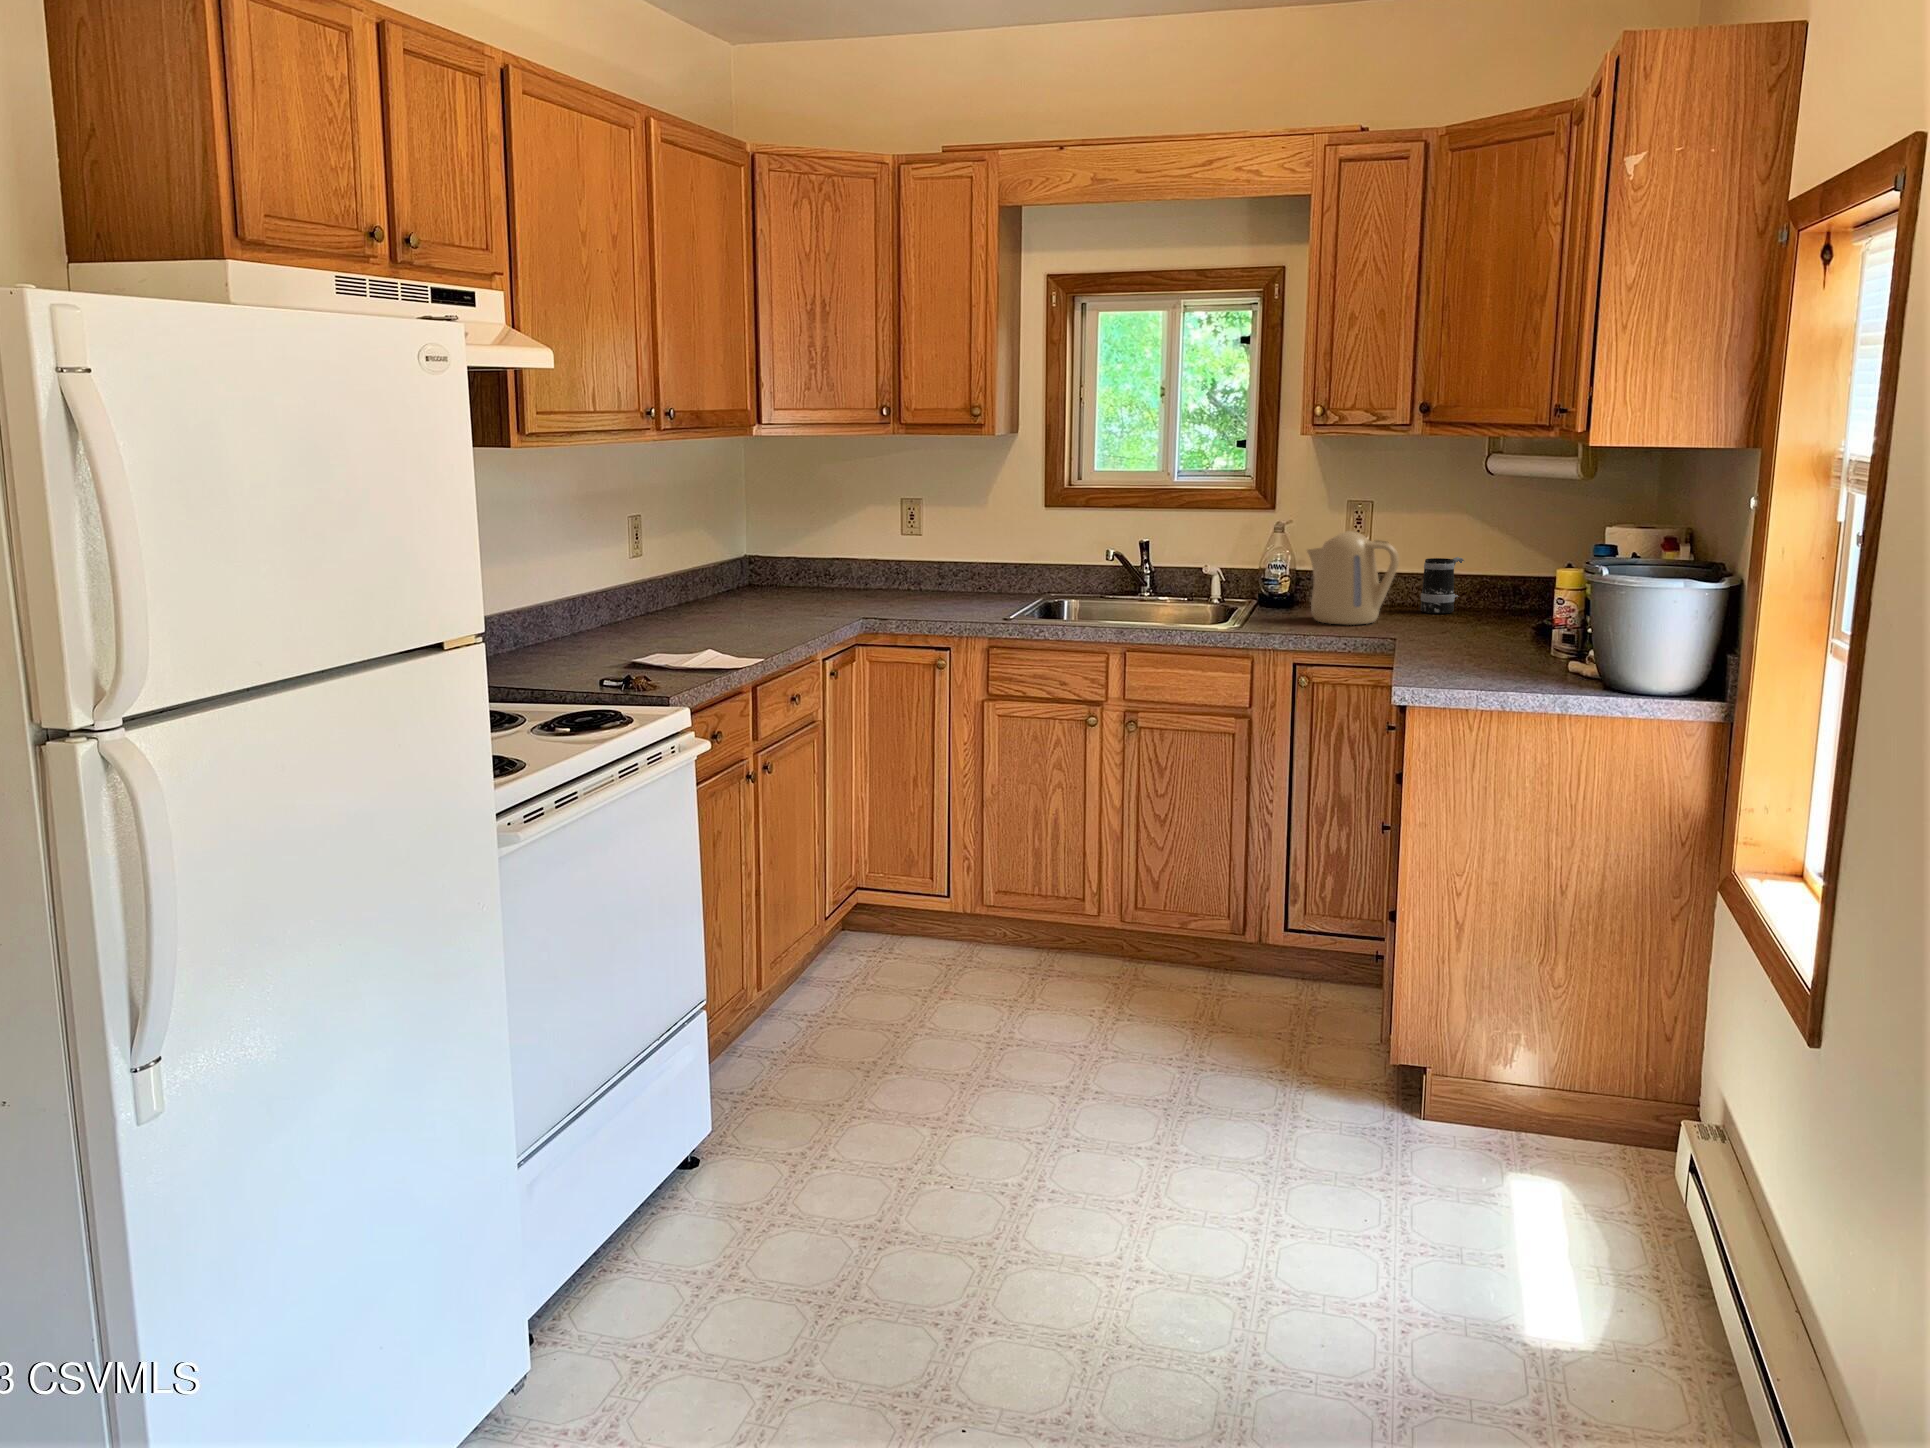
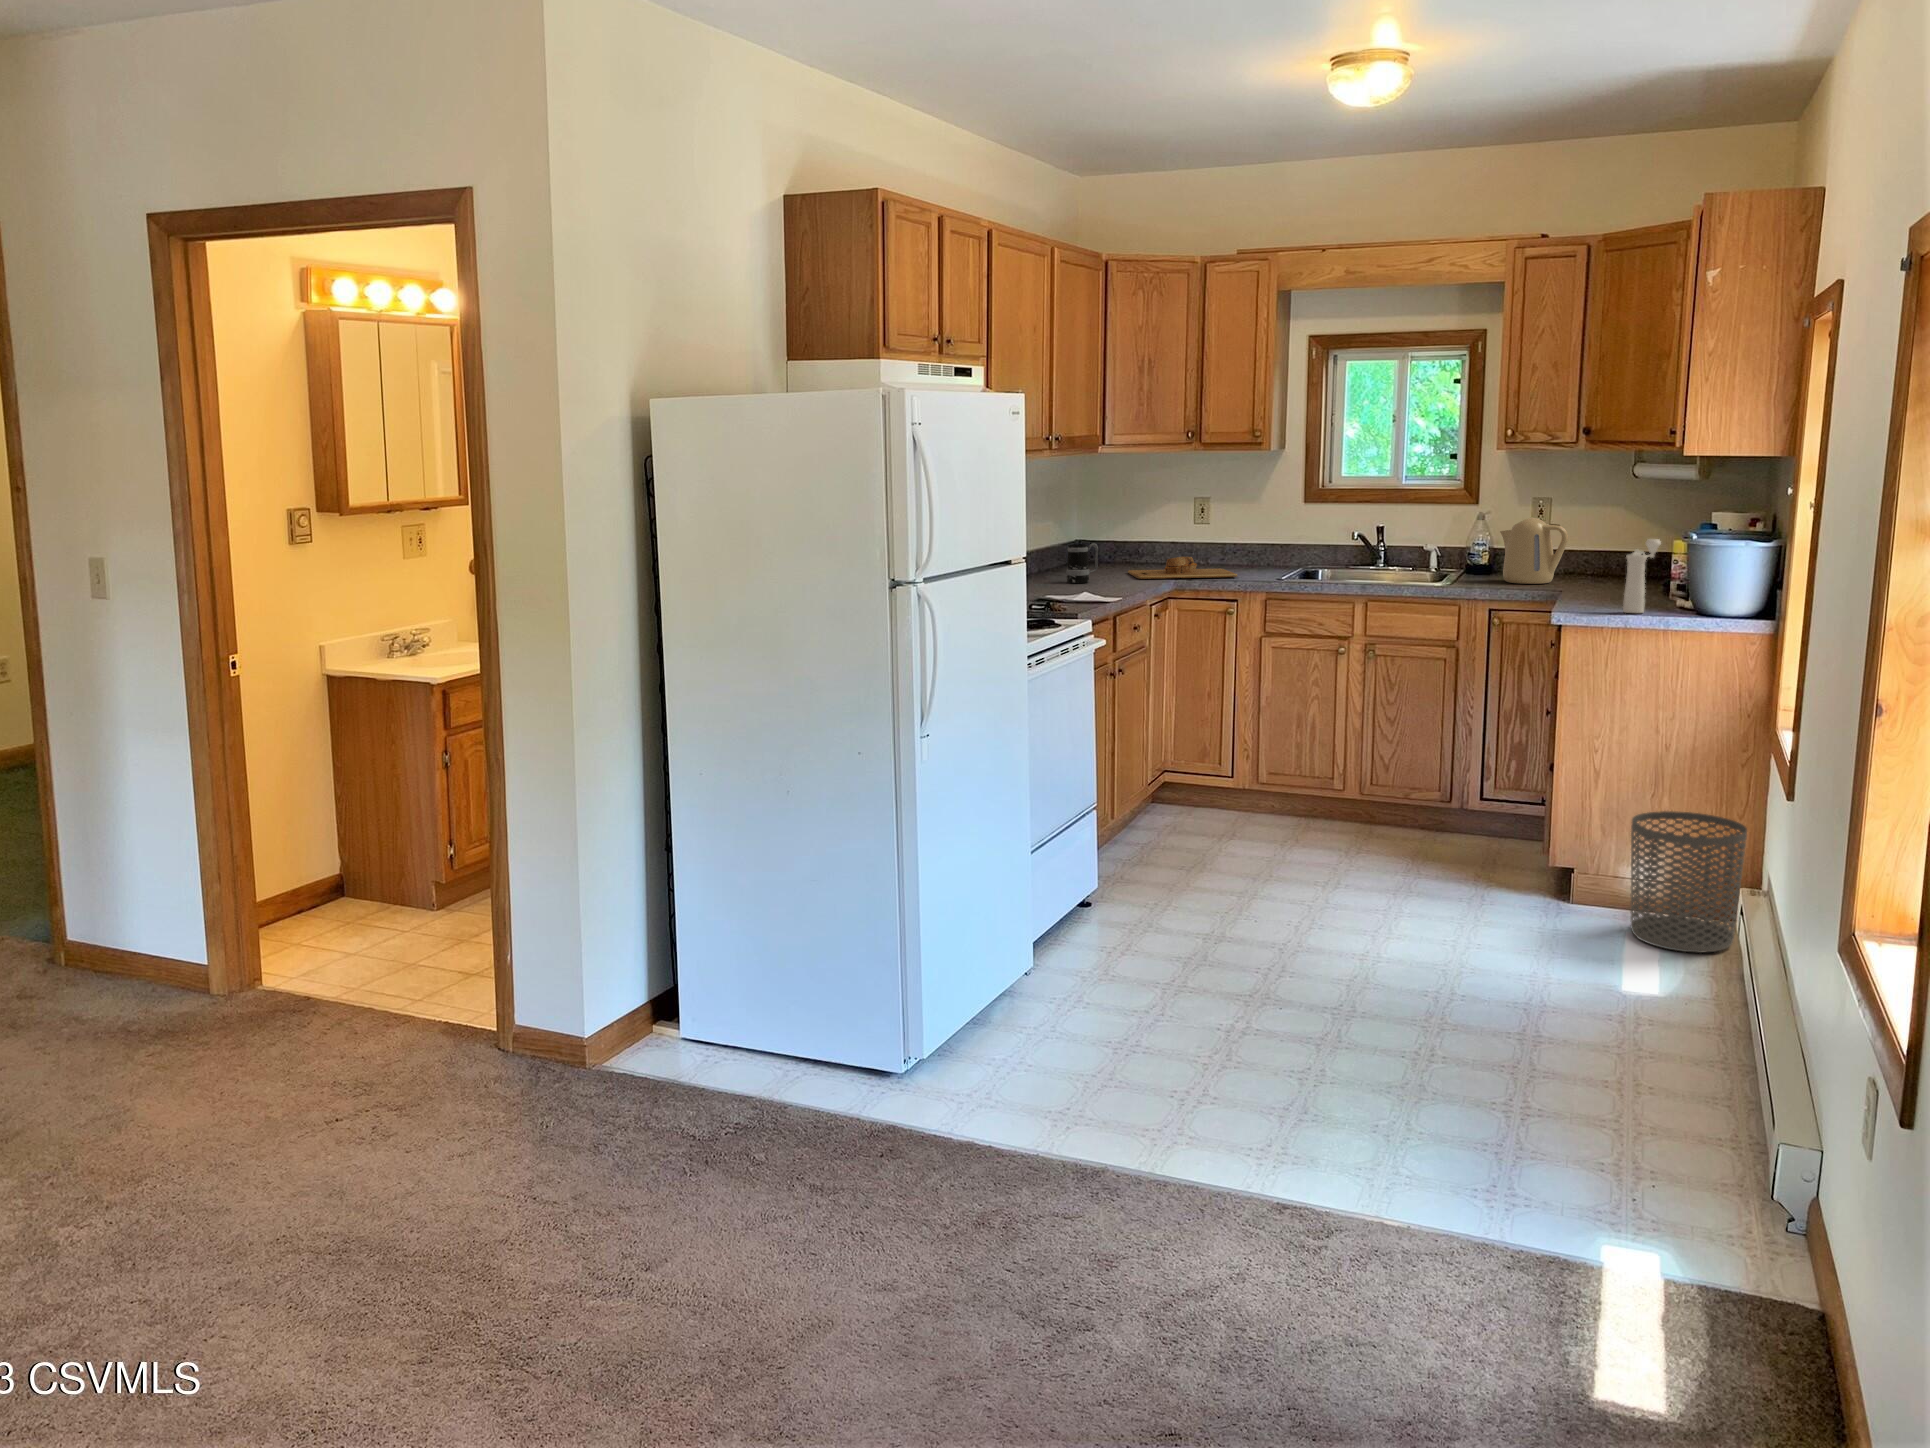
mug: present [1421,557,1464,613] -> present [1066,543,1098,583]
pepper mill: none [1495,572,1548,687] -> present [1623,539,1661,613]
cutting board: none [803,584,950,618] -> present [1128,557,1237,579]
waste bin: none [1517,994,1697,1231] -> present [1630,811,1747,953]

